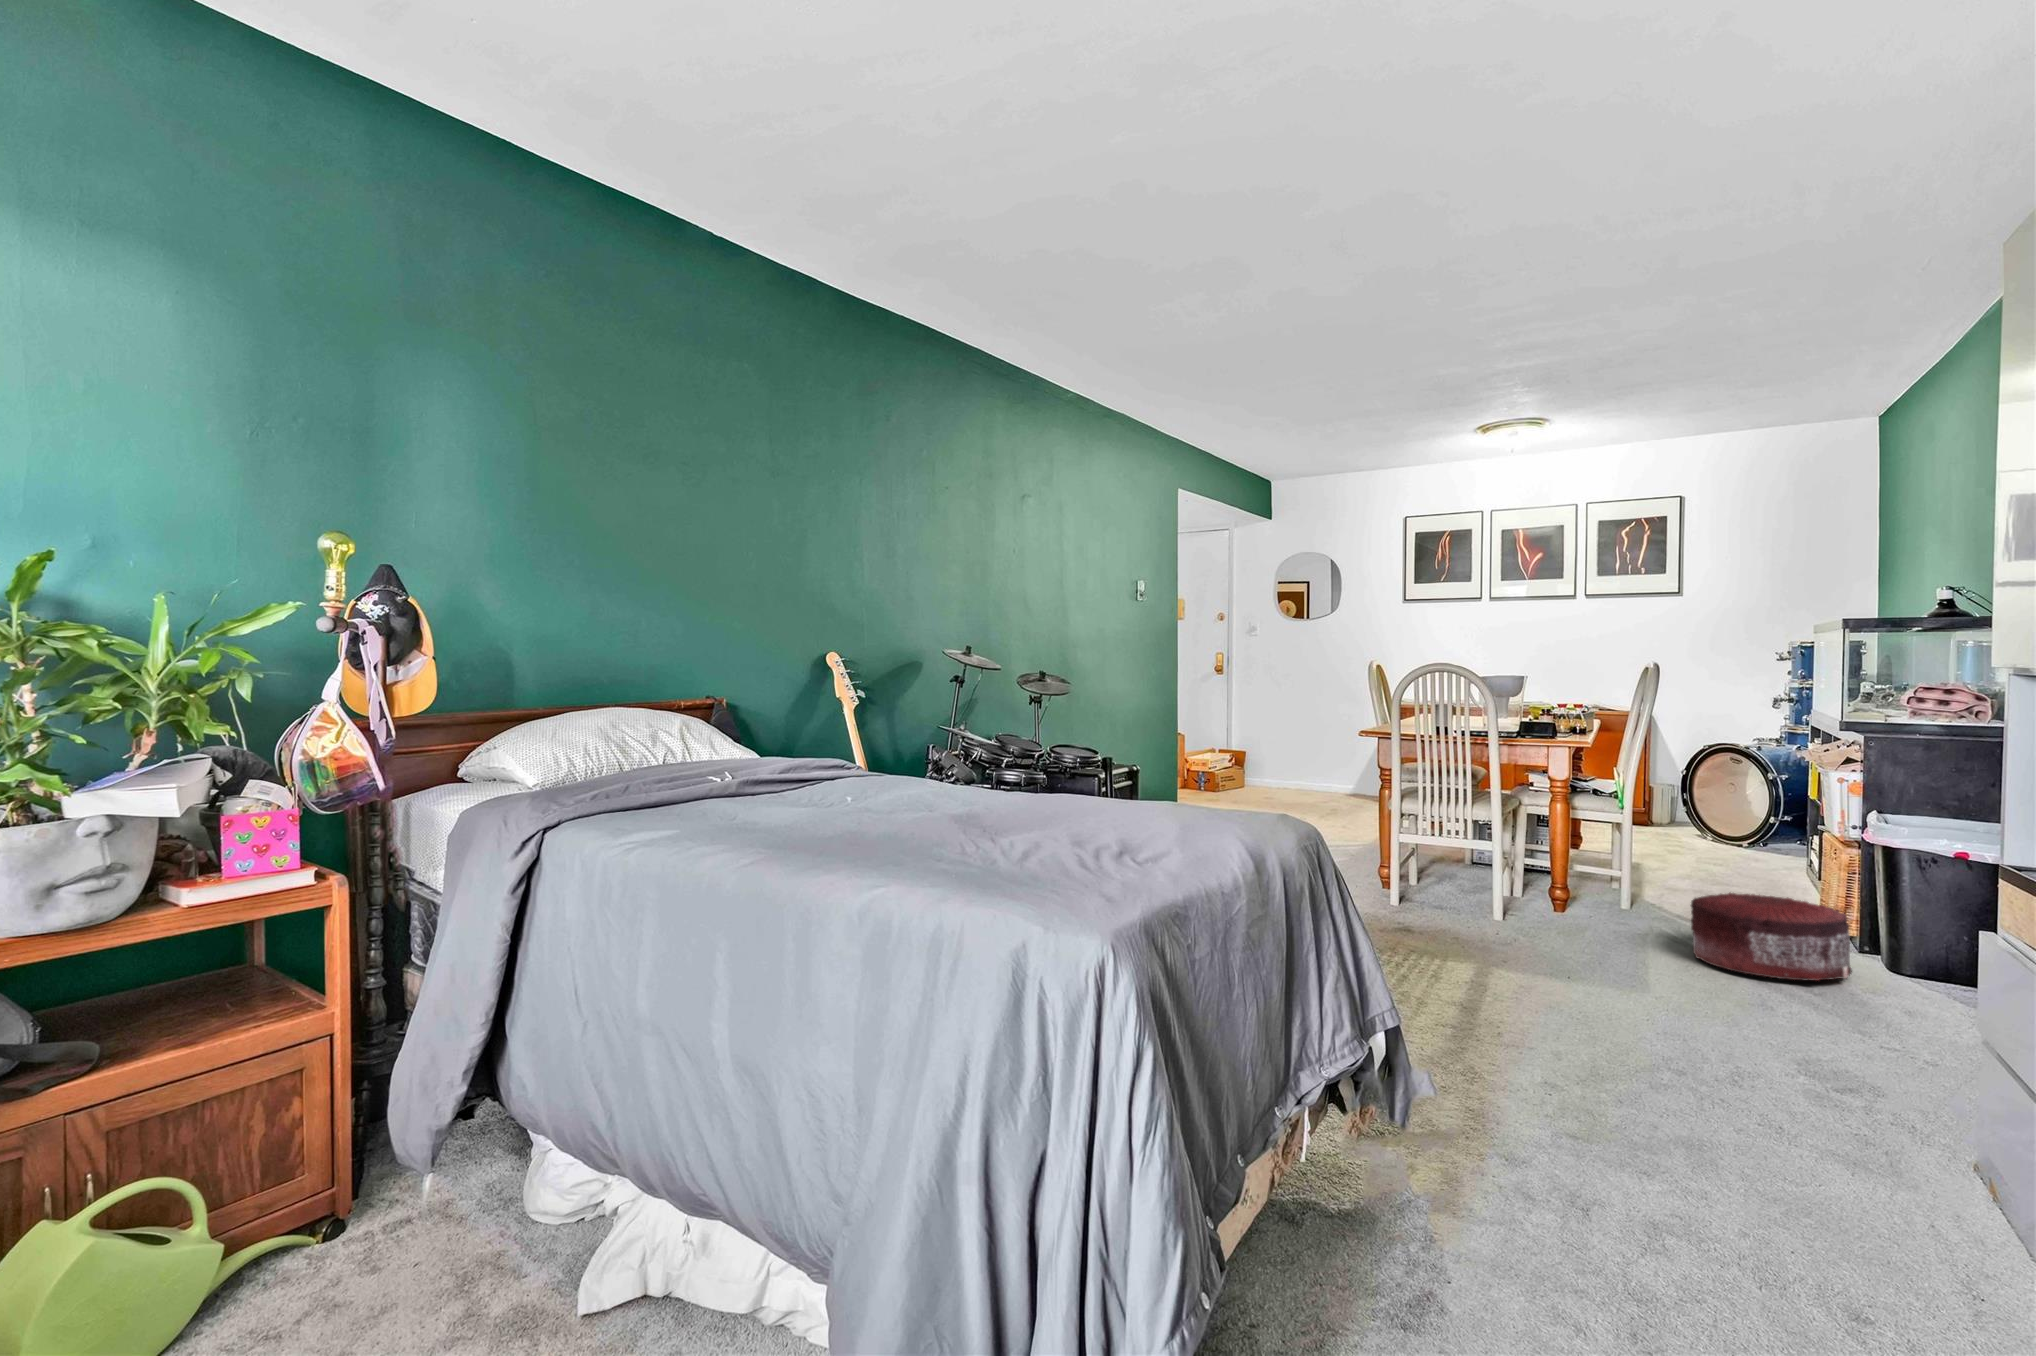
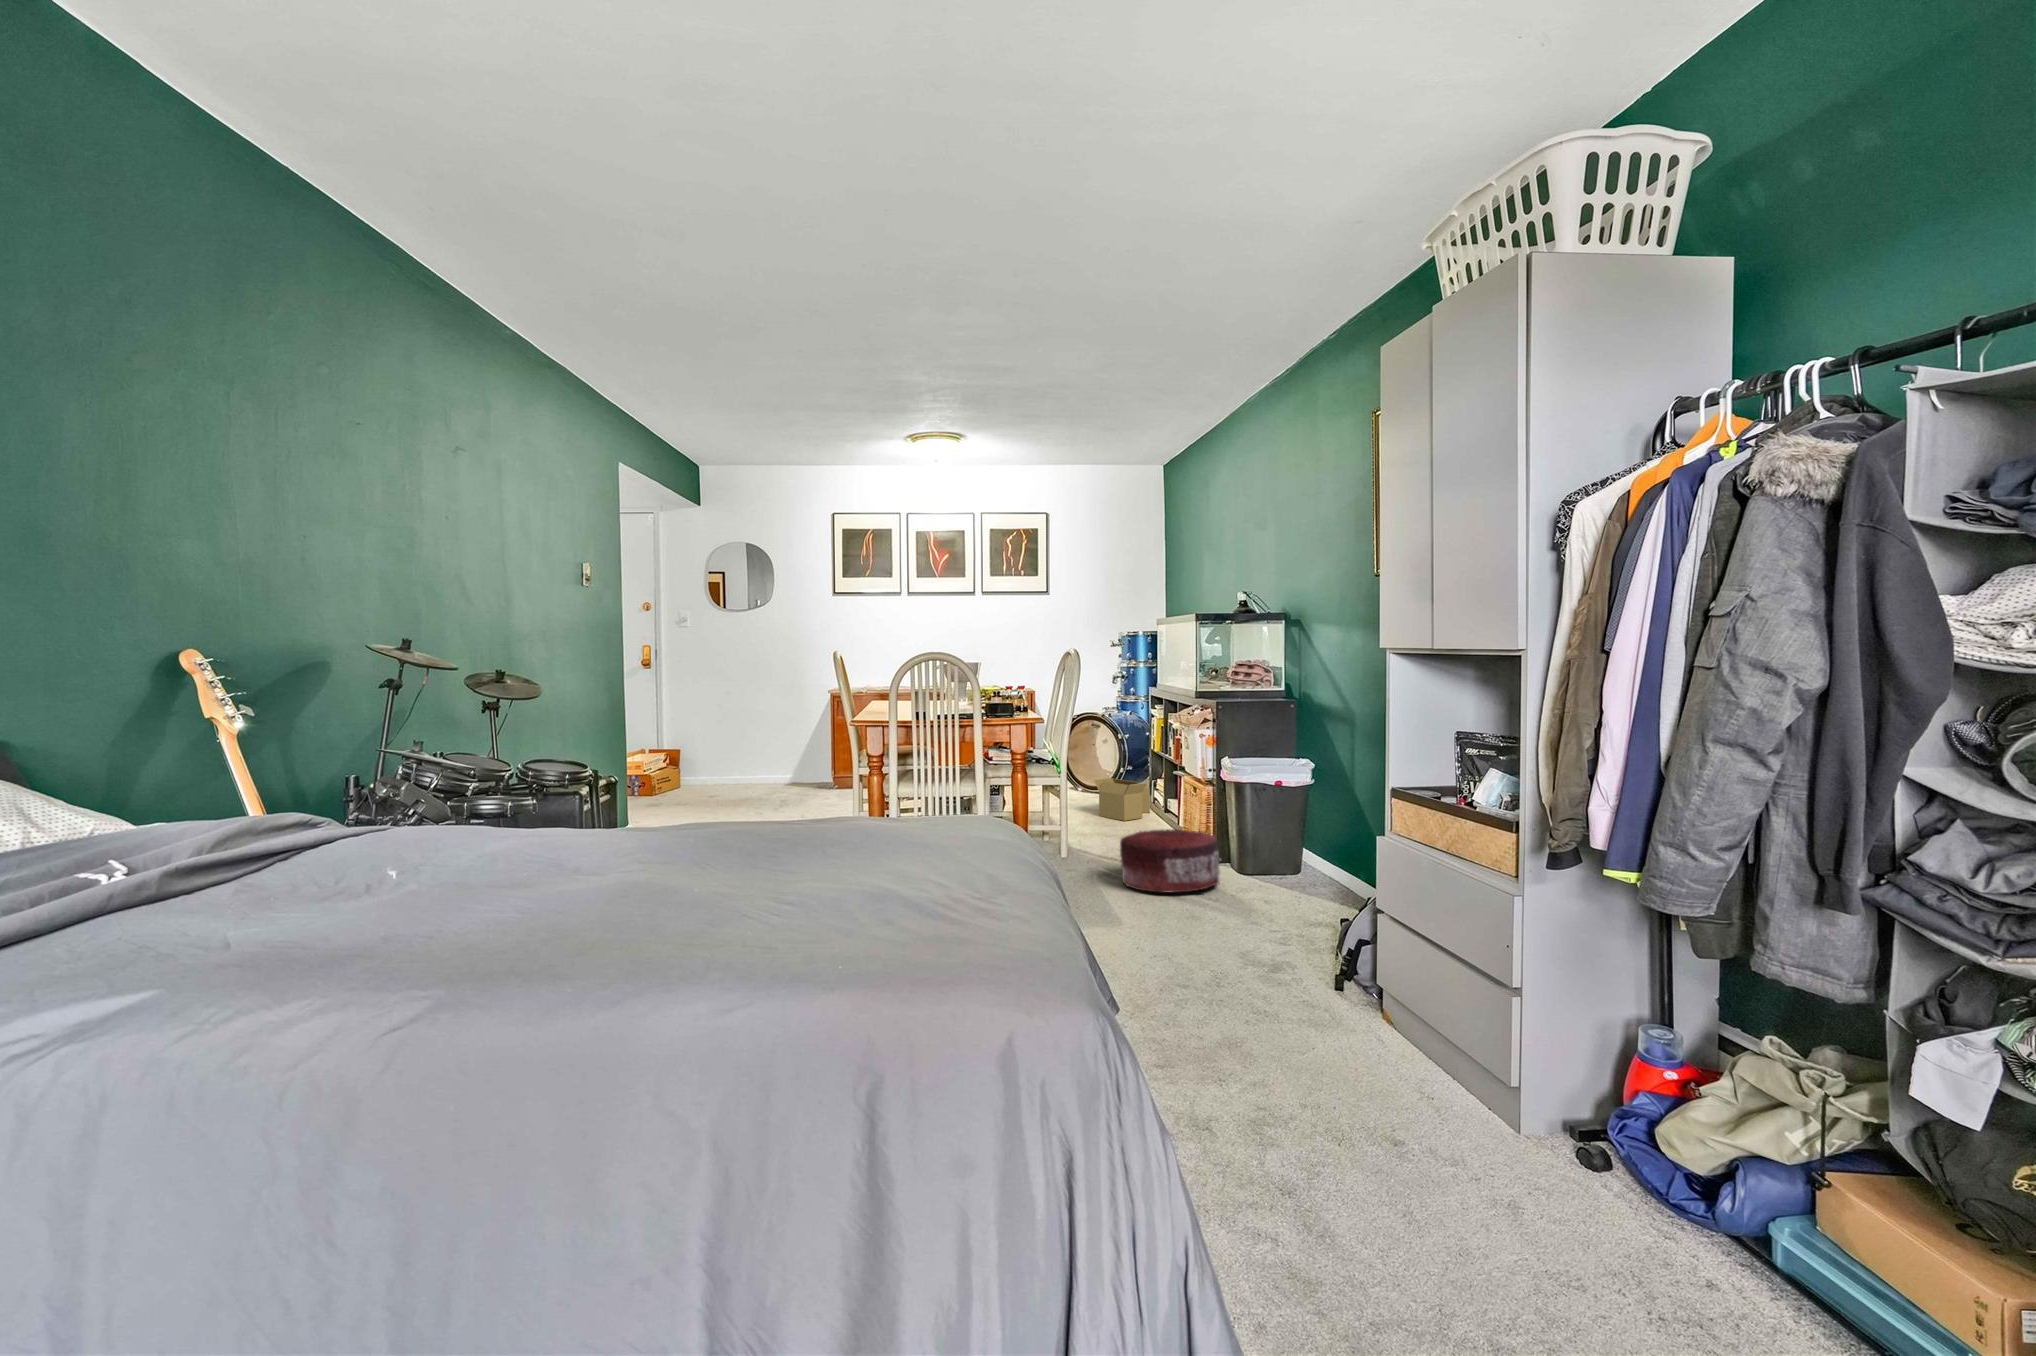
cardboard box: none [1709,827,1800,883] -> present [1094,778,1150,821]

